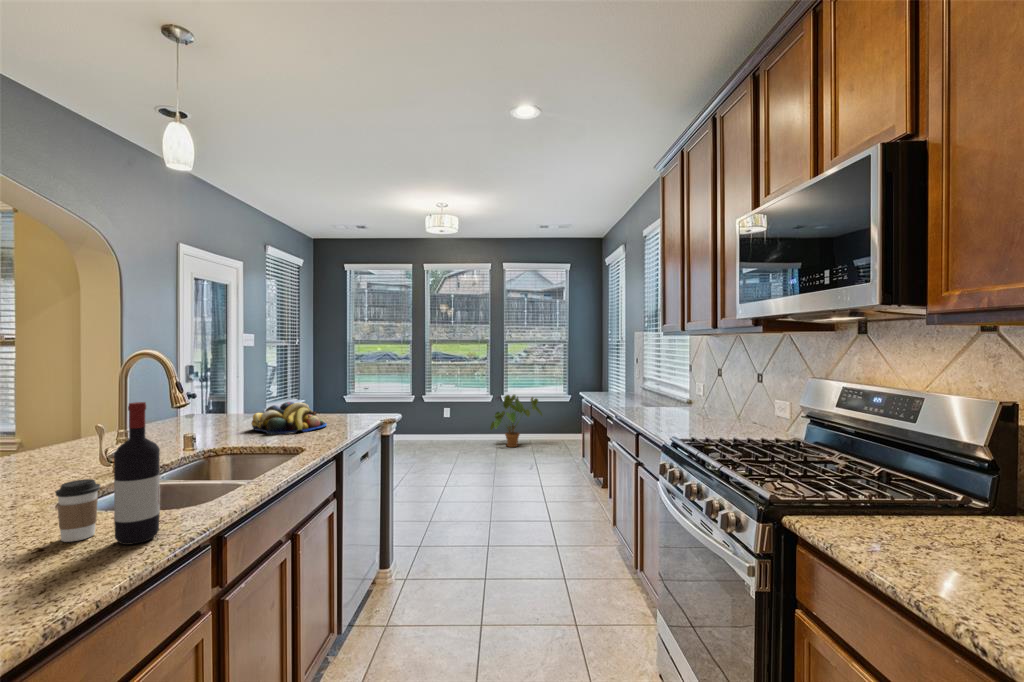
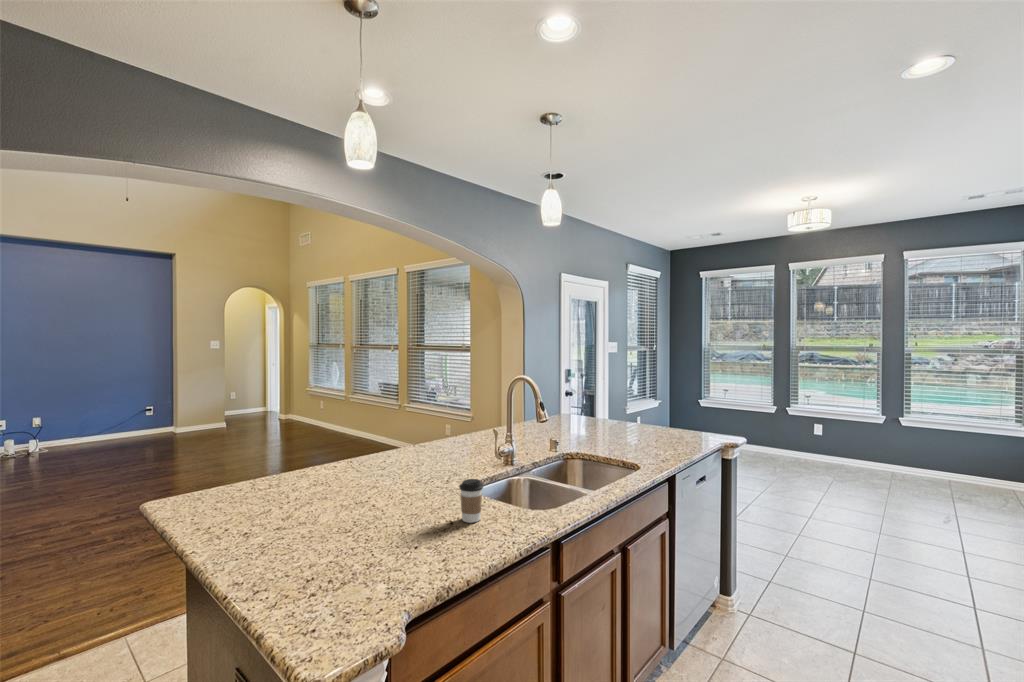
house plant: present [490,395,542,447] -> none [879,417,967,485]
wine bottle: present [114,402,160,545] -> none [488,431,515,537]
fruit bowl: present [251,402,327,434] -> none [603,415,667,447]

